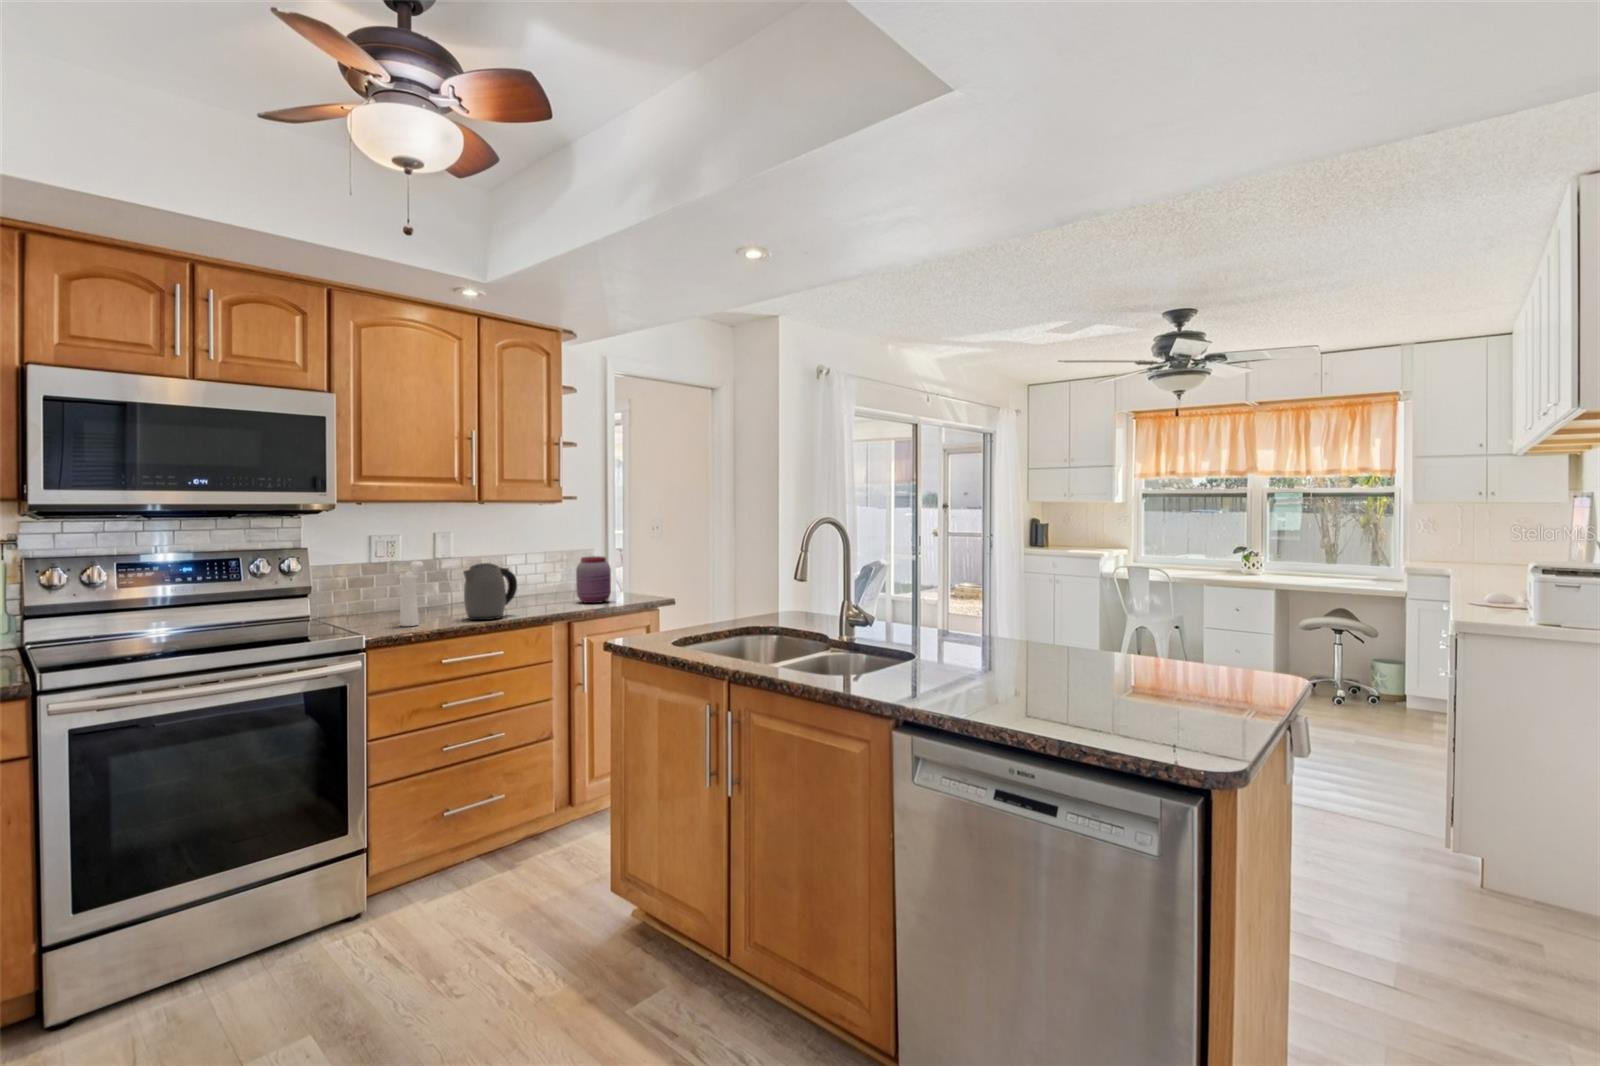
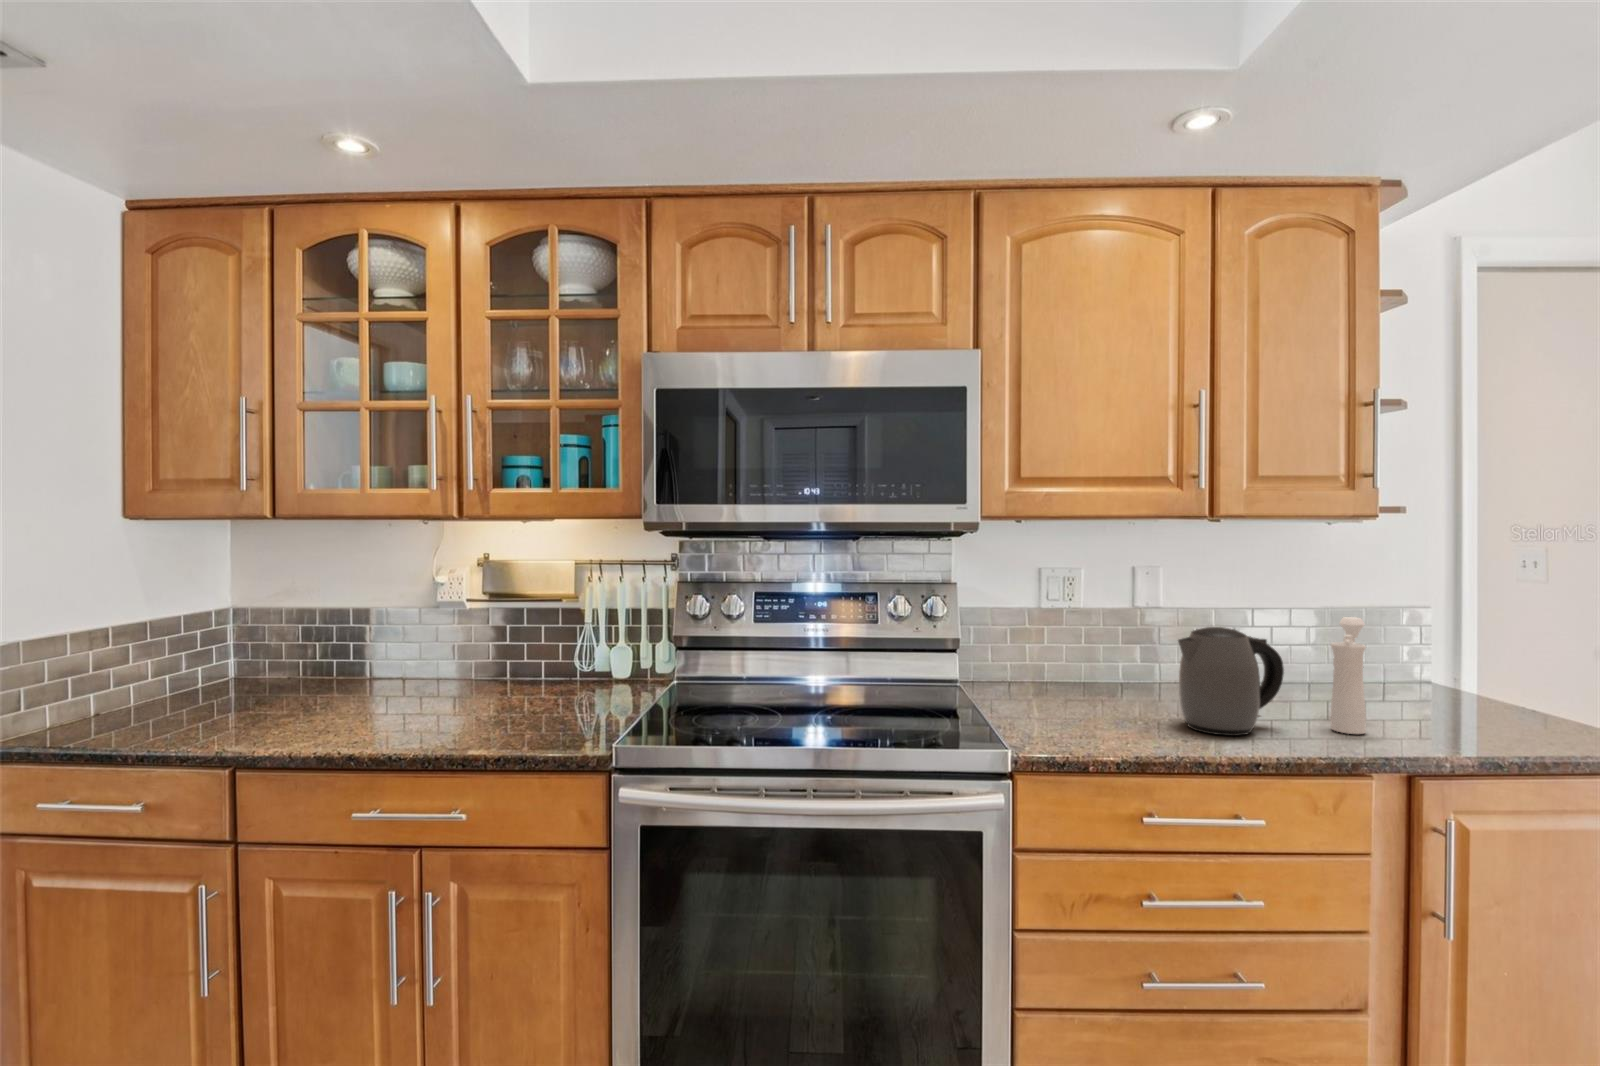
jar: present [576,556,611,603] -> none [1408,622,1495,720]
pepper mill: present [399,561,424,626] -> present [1331,617,1366,734]

